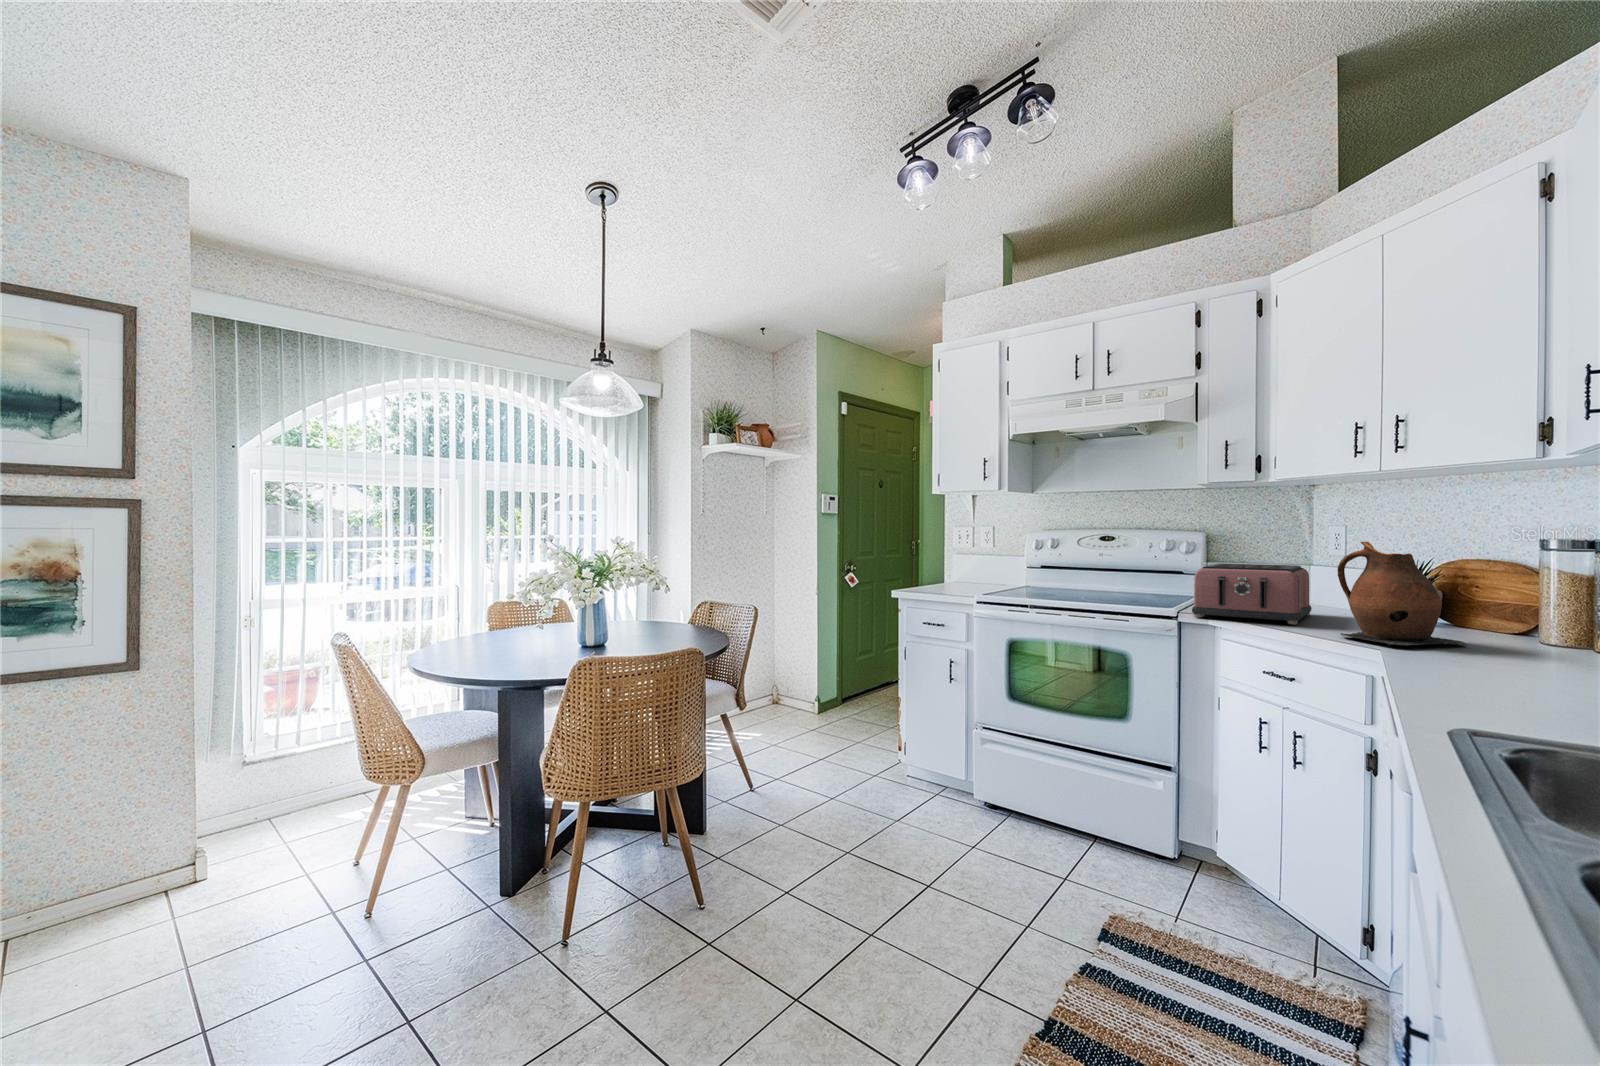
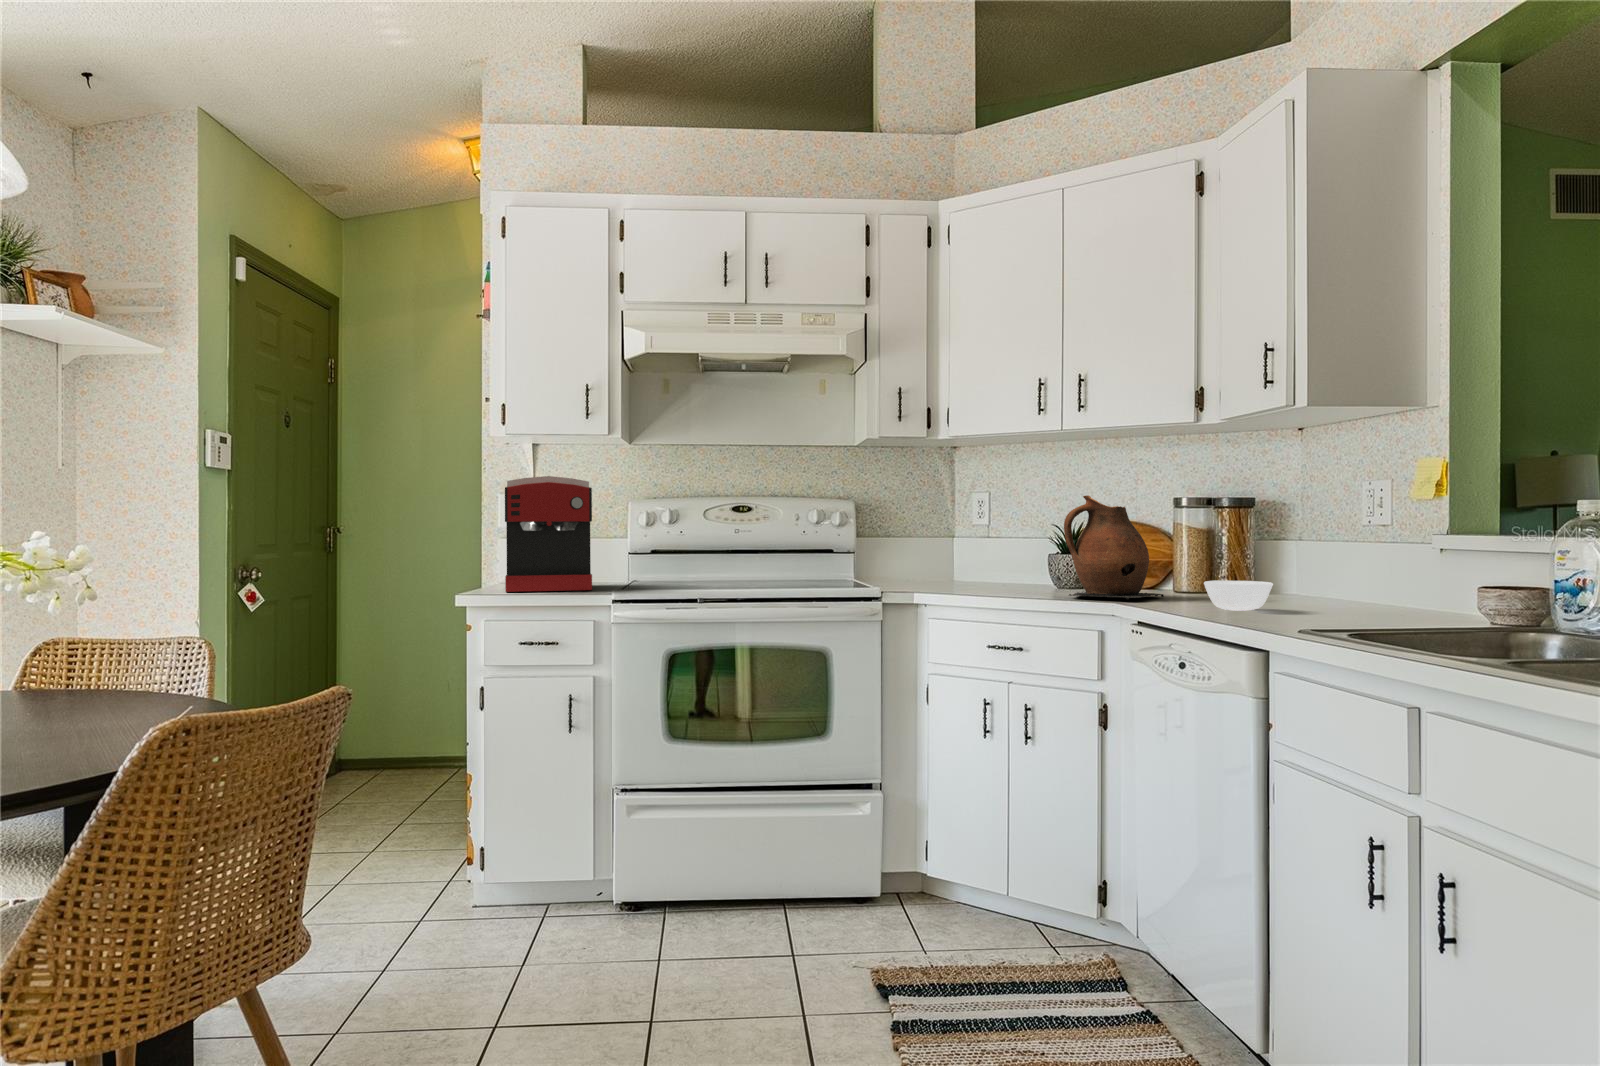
coffee maker: none [924,520,991,594] -> present [505,476,592,592]
toaster: present [1192,563,1312,625] -> none [894,531,1014,594]
bowl: none [1439,639,1534,676] -> present [1204,581,1273,611]

